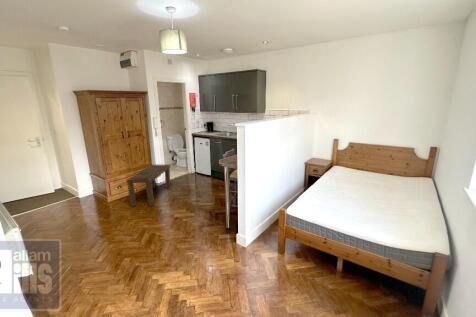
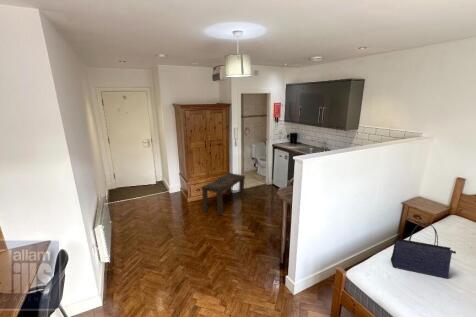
tote bag: none [310,163,347,200] -> present [391,223,456,279]

